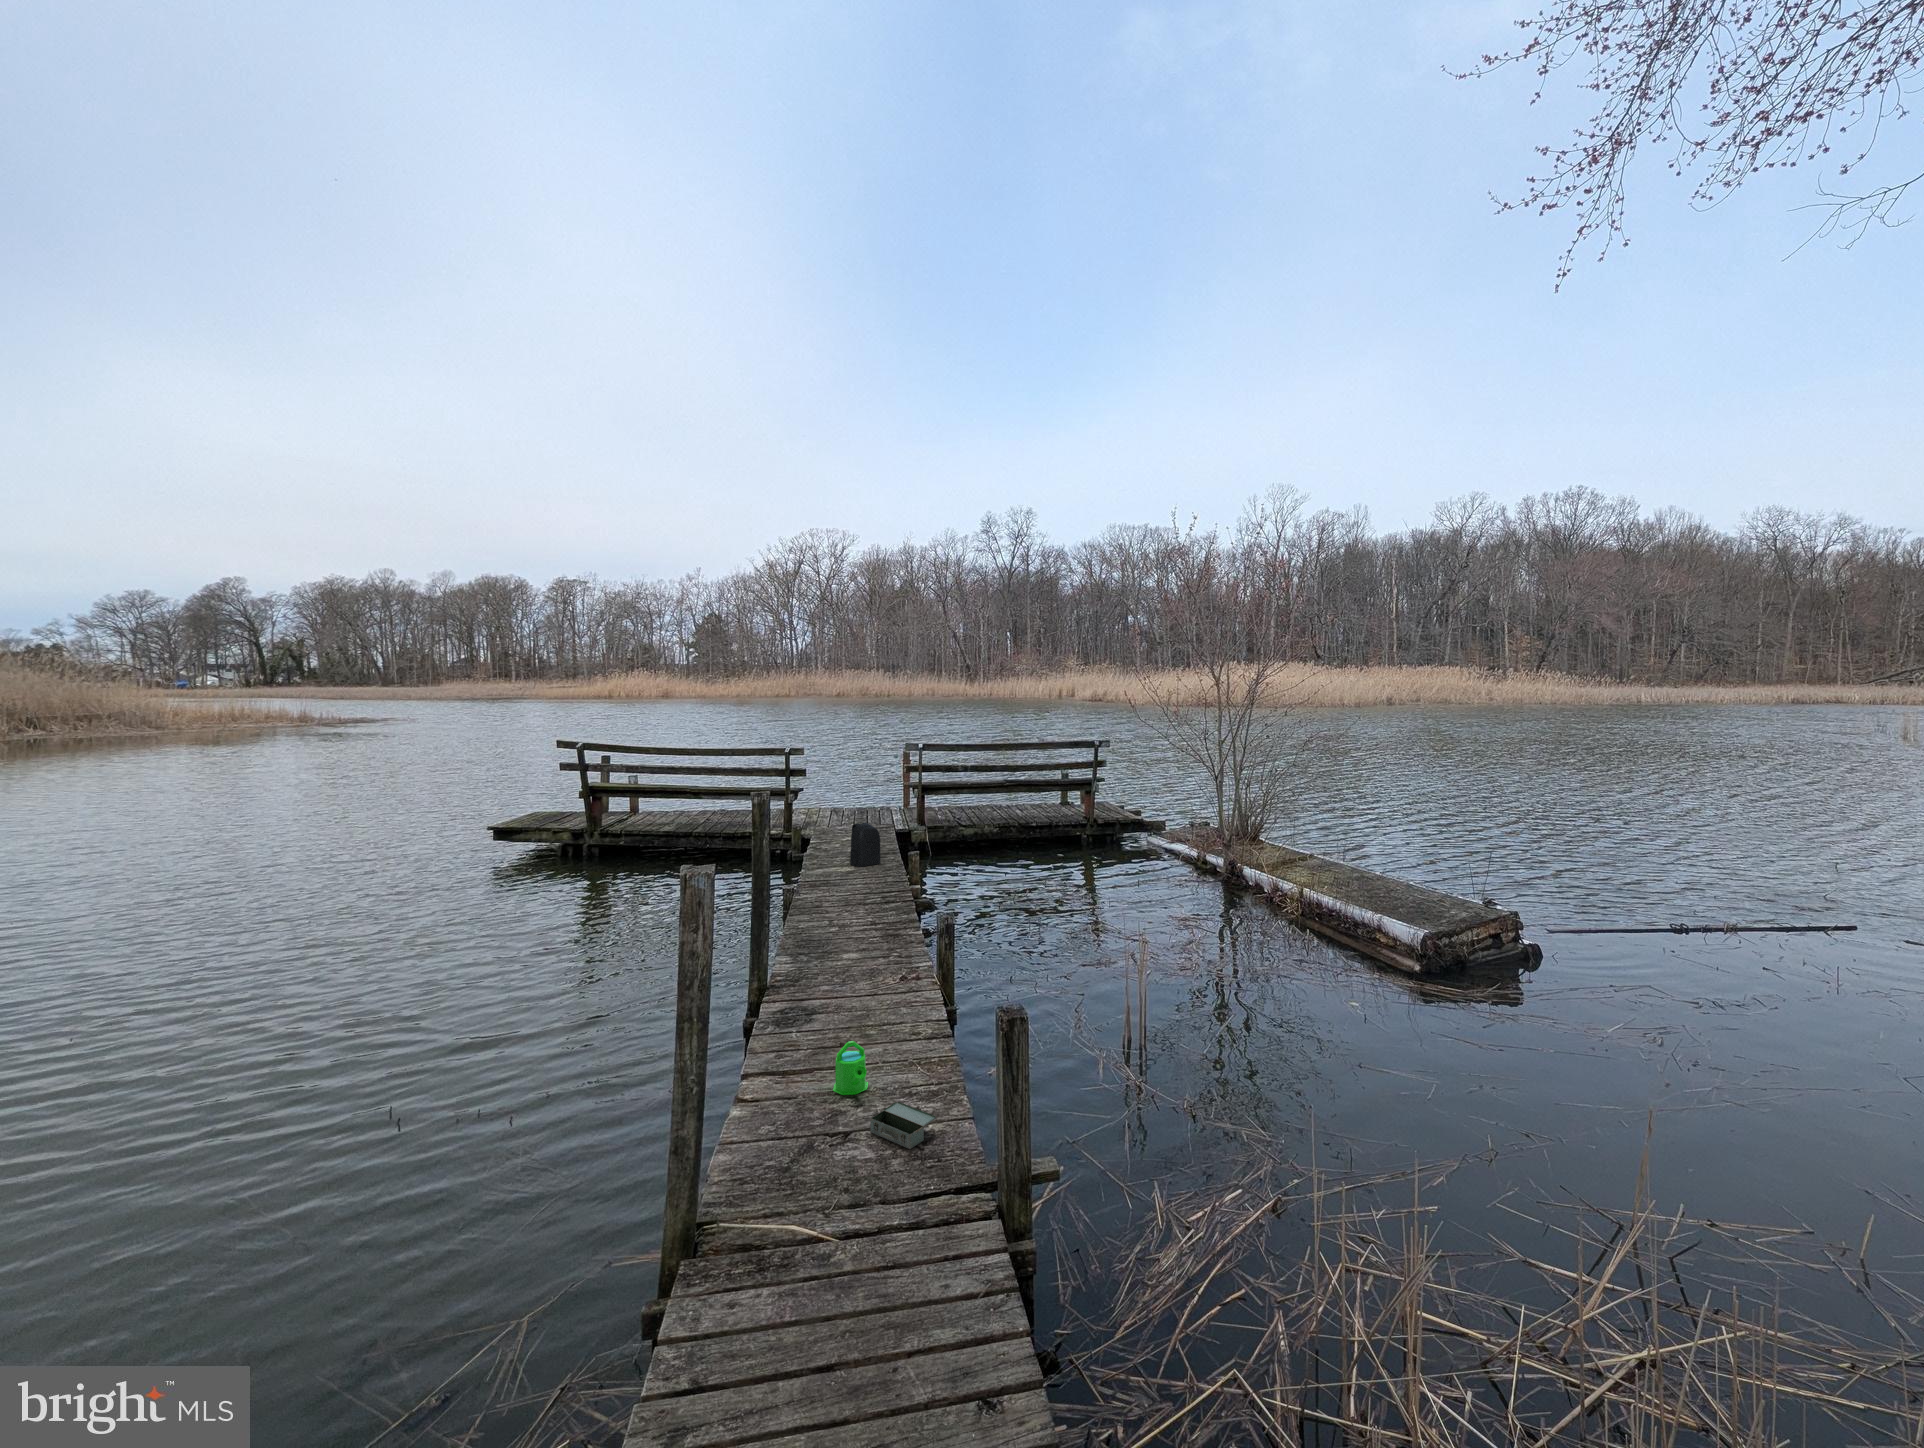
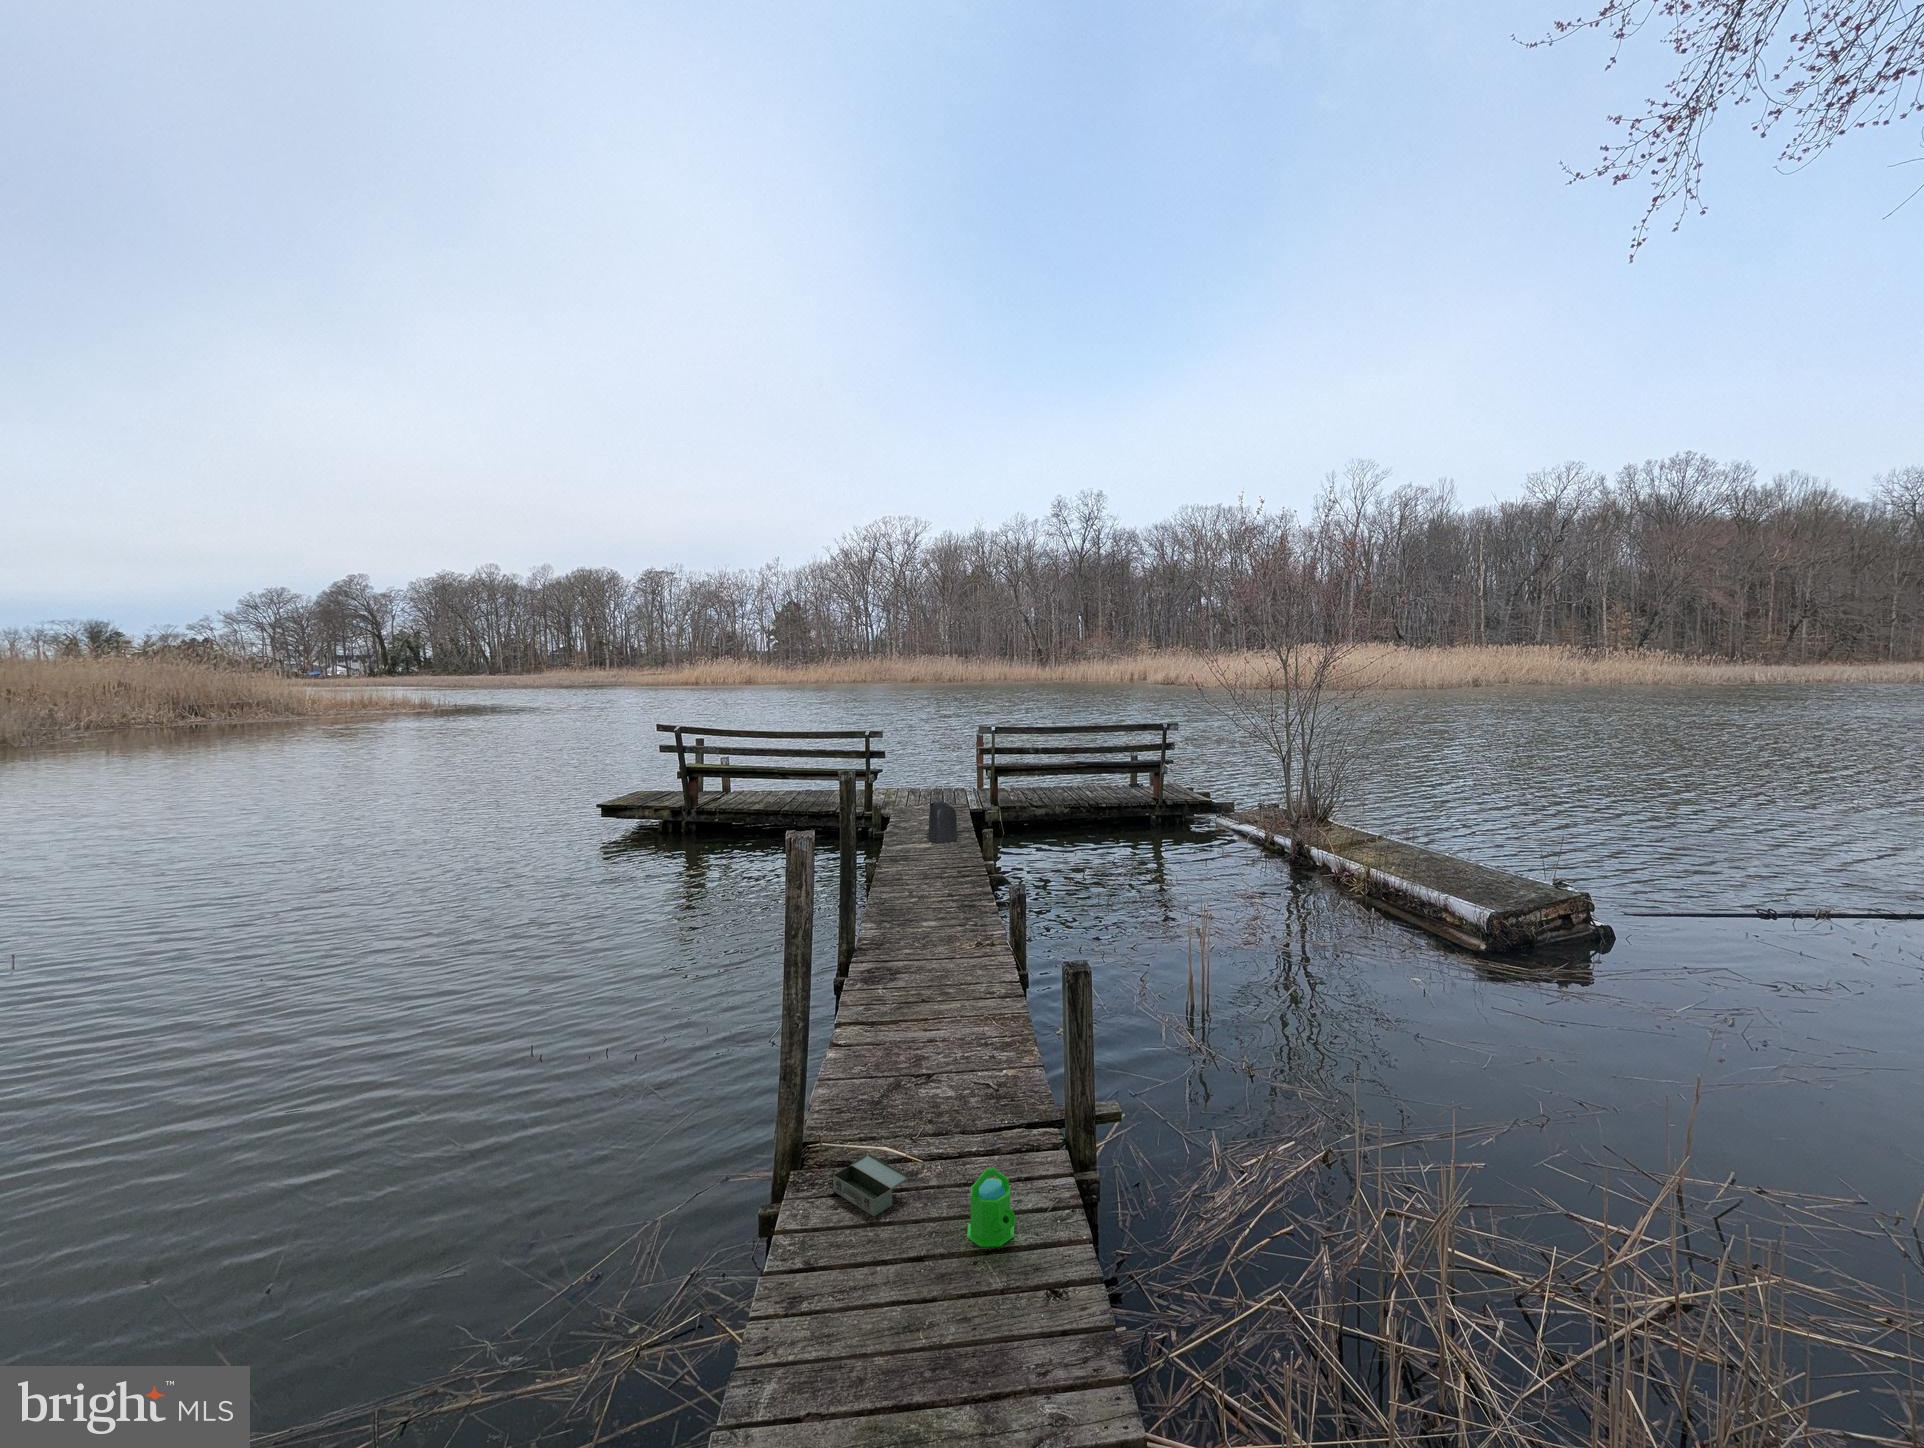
watering can: present [833,1041,868,1095] -> present [967,1167,1016,1247]
toolbox: present [870,1102,936,1149] -> present [833,1154,909,1217]

